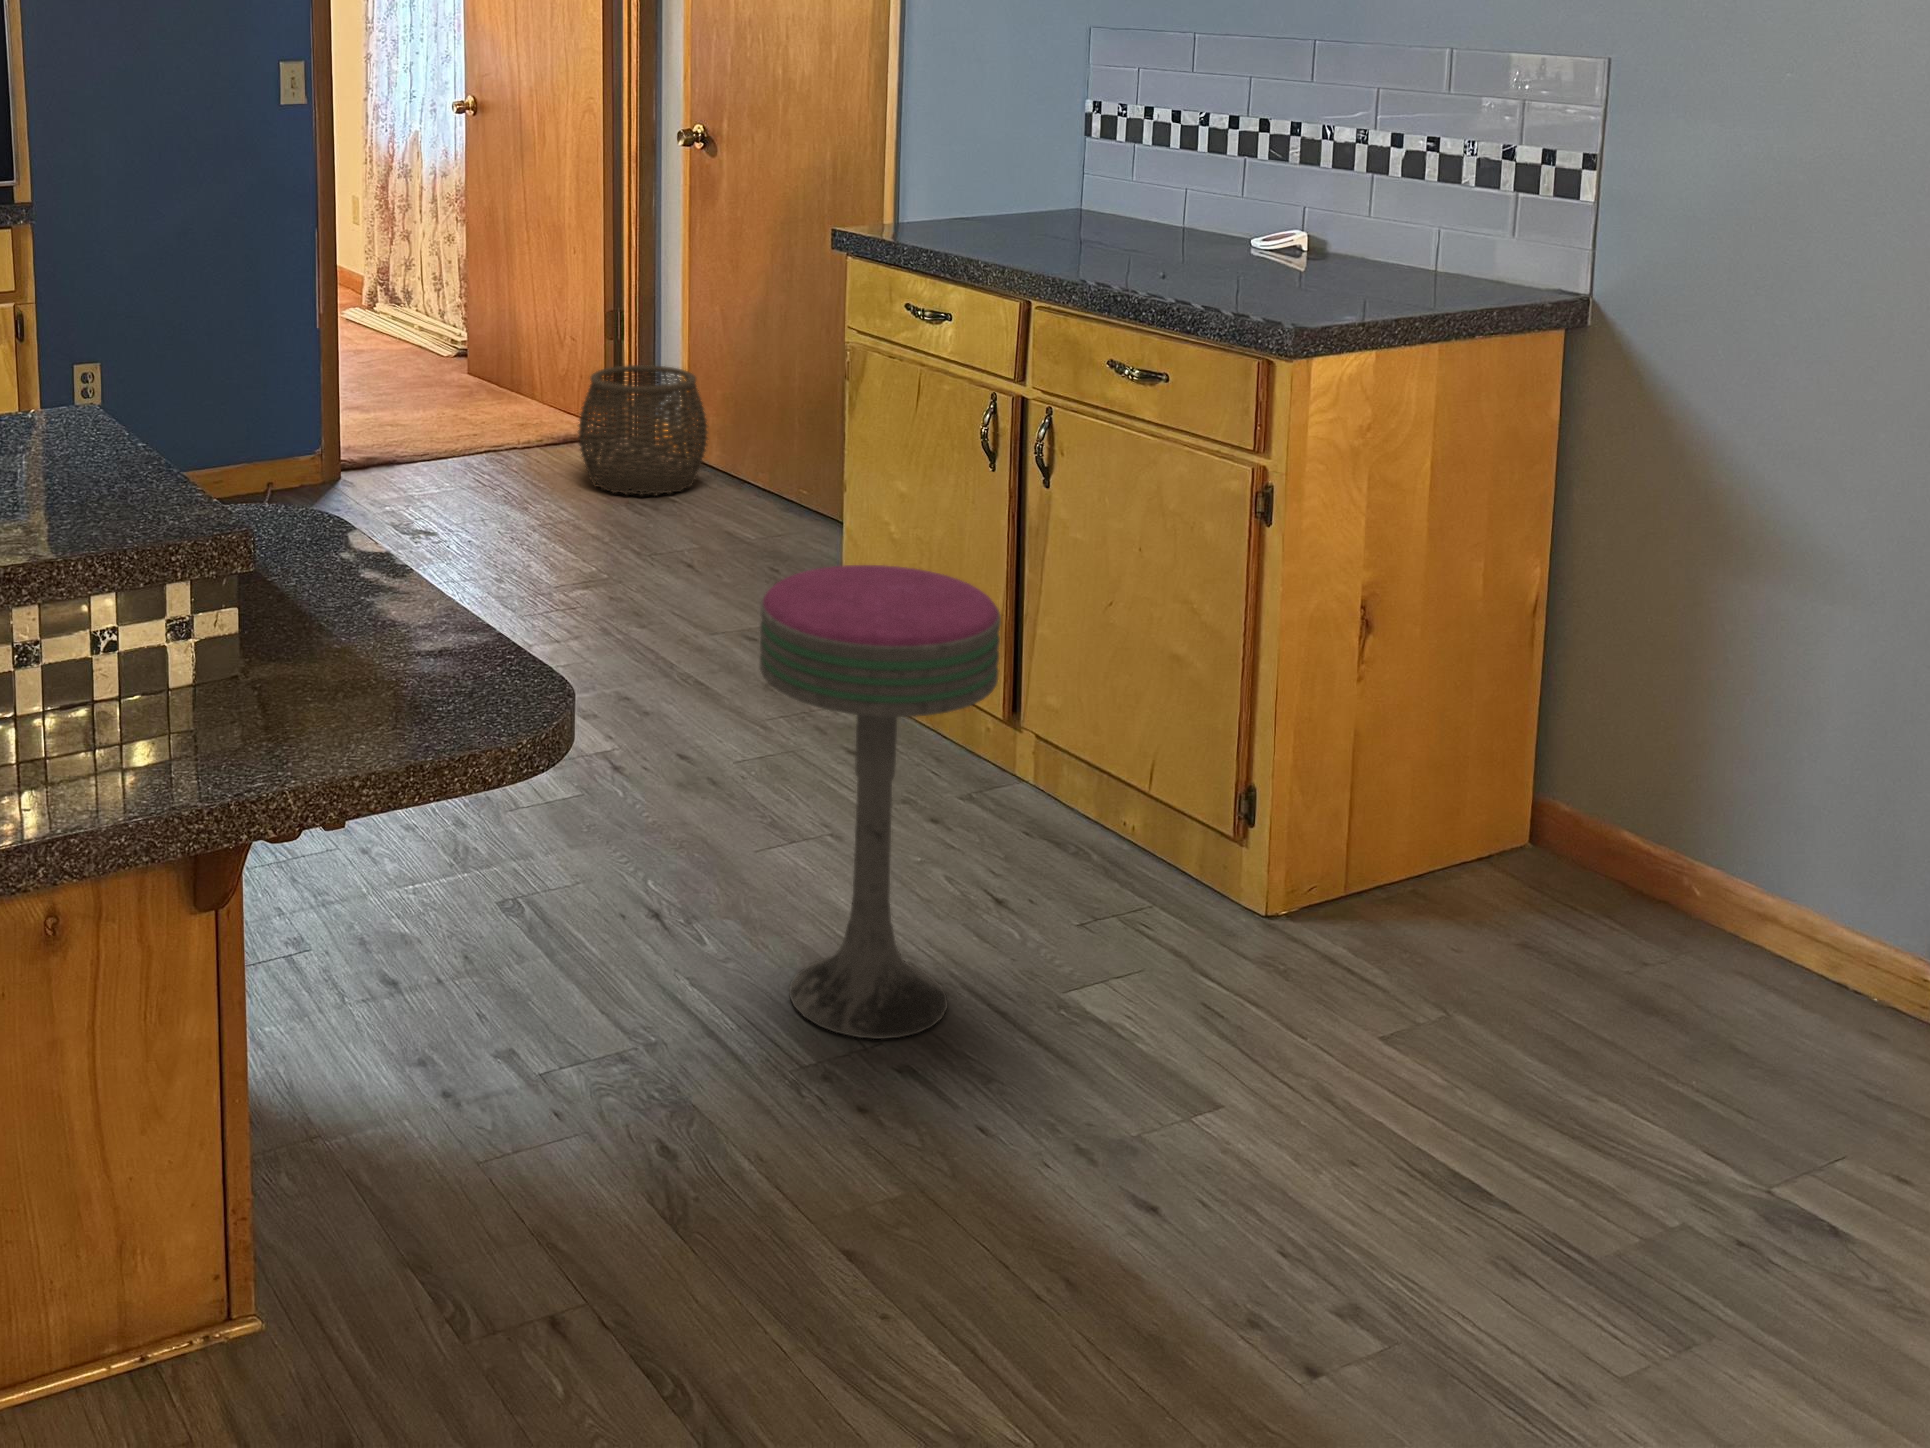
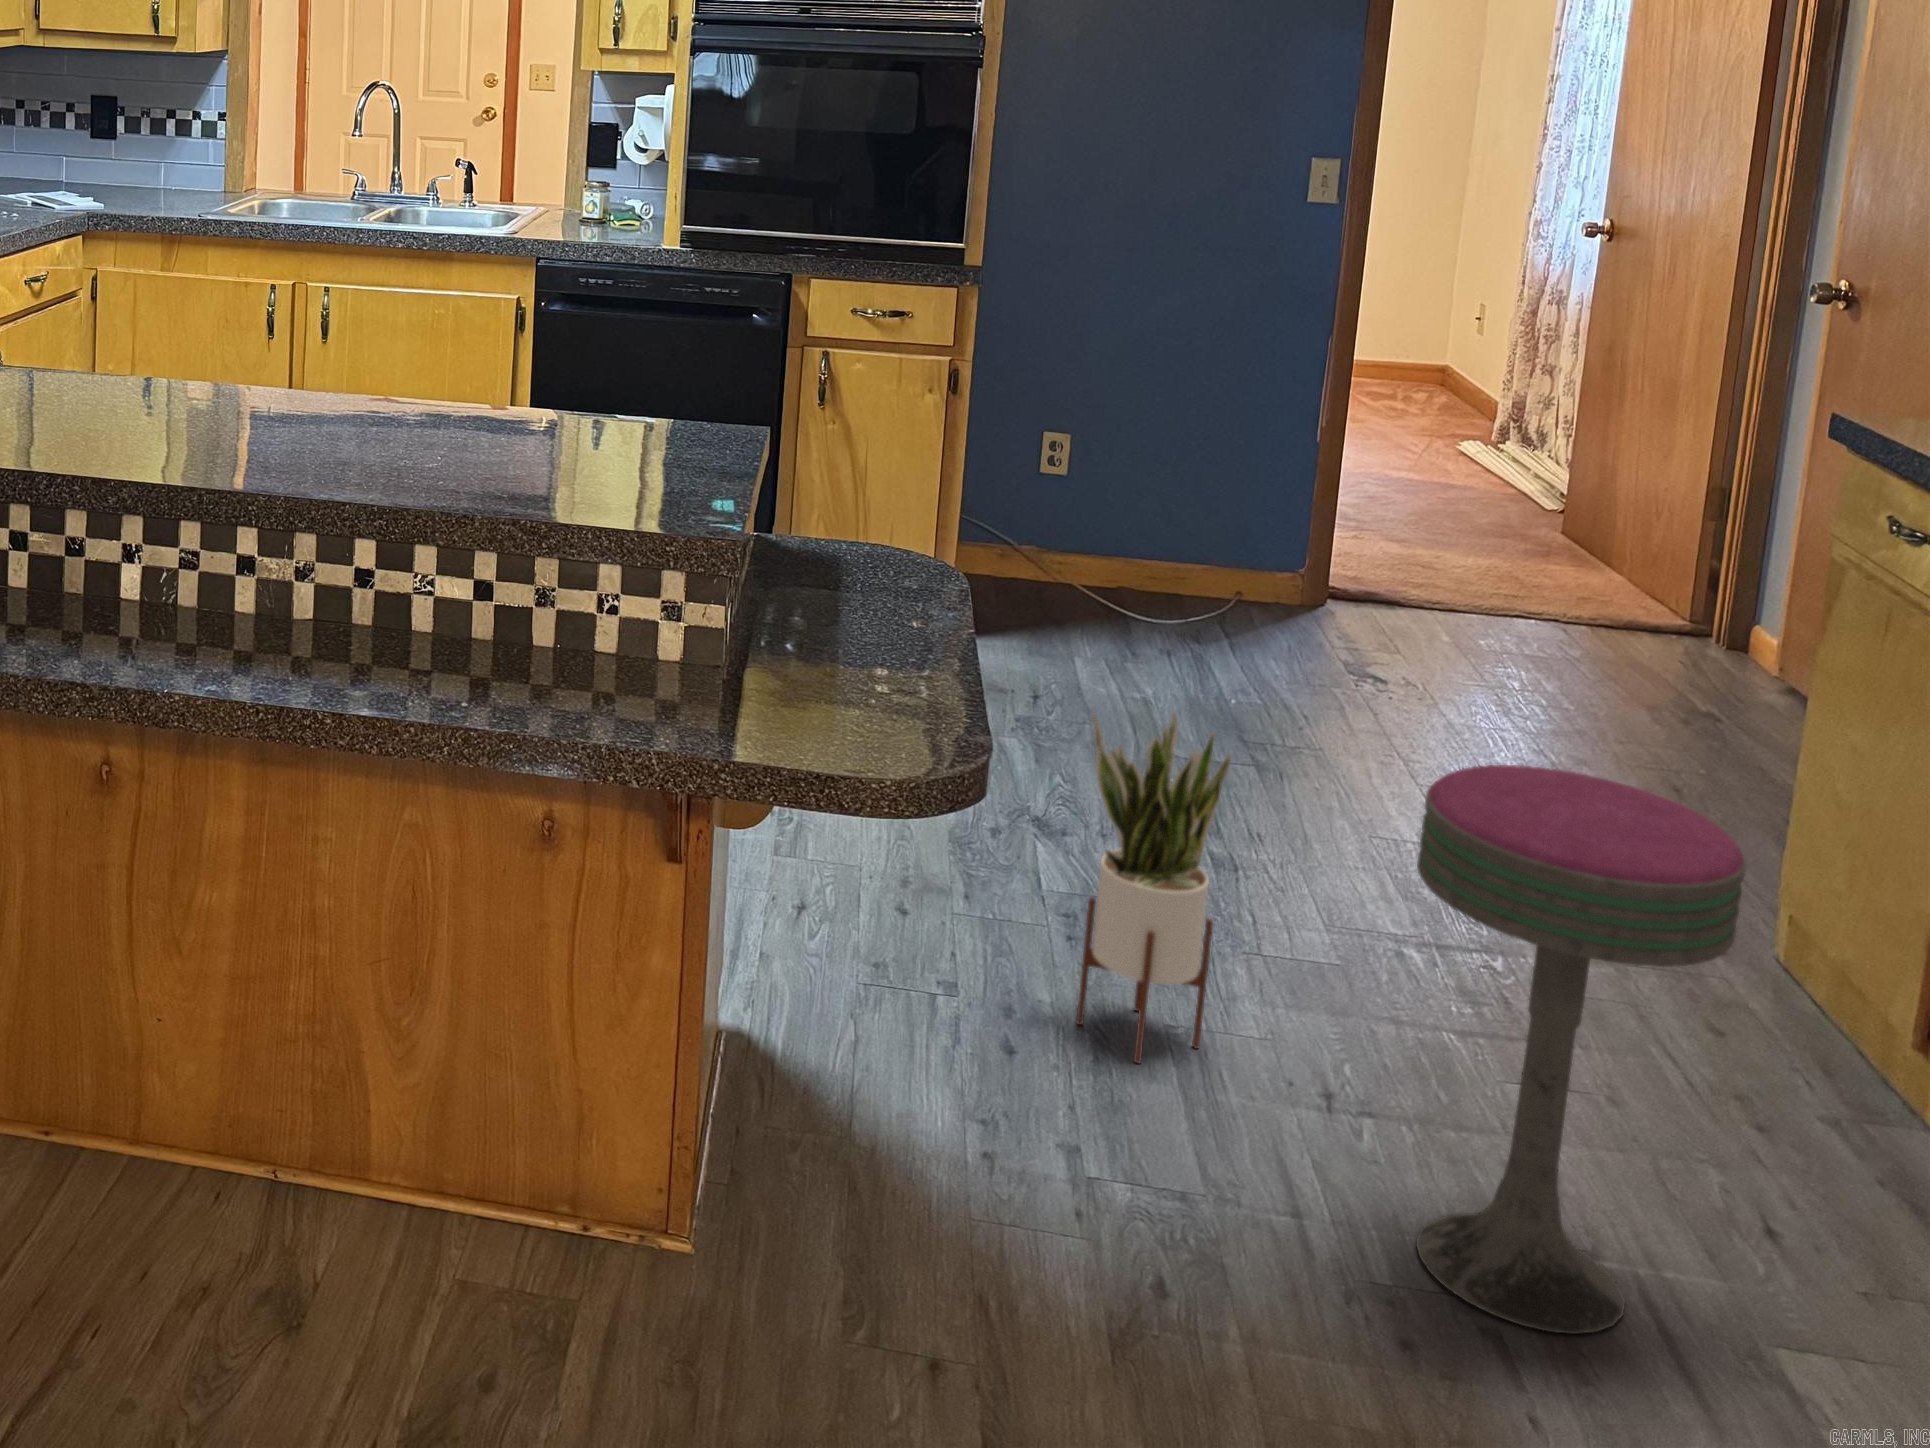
woven basket: present [578,365,708,496] -> none [1612,548,1796,711]
potted plant: none [419,604,533,946] -> present [1077,712,1231,1063]

